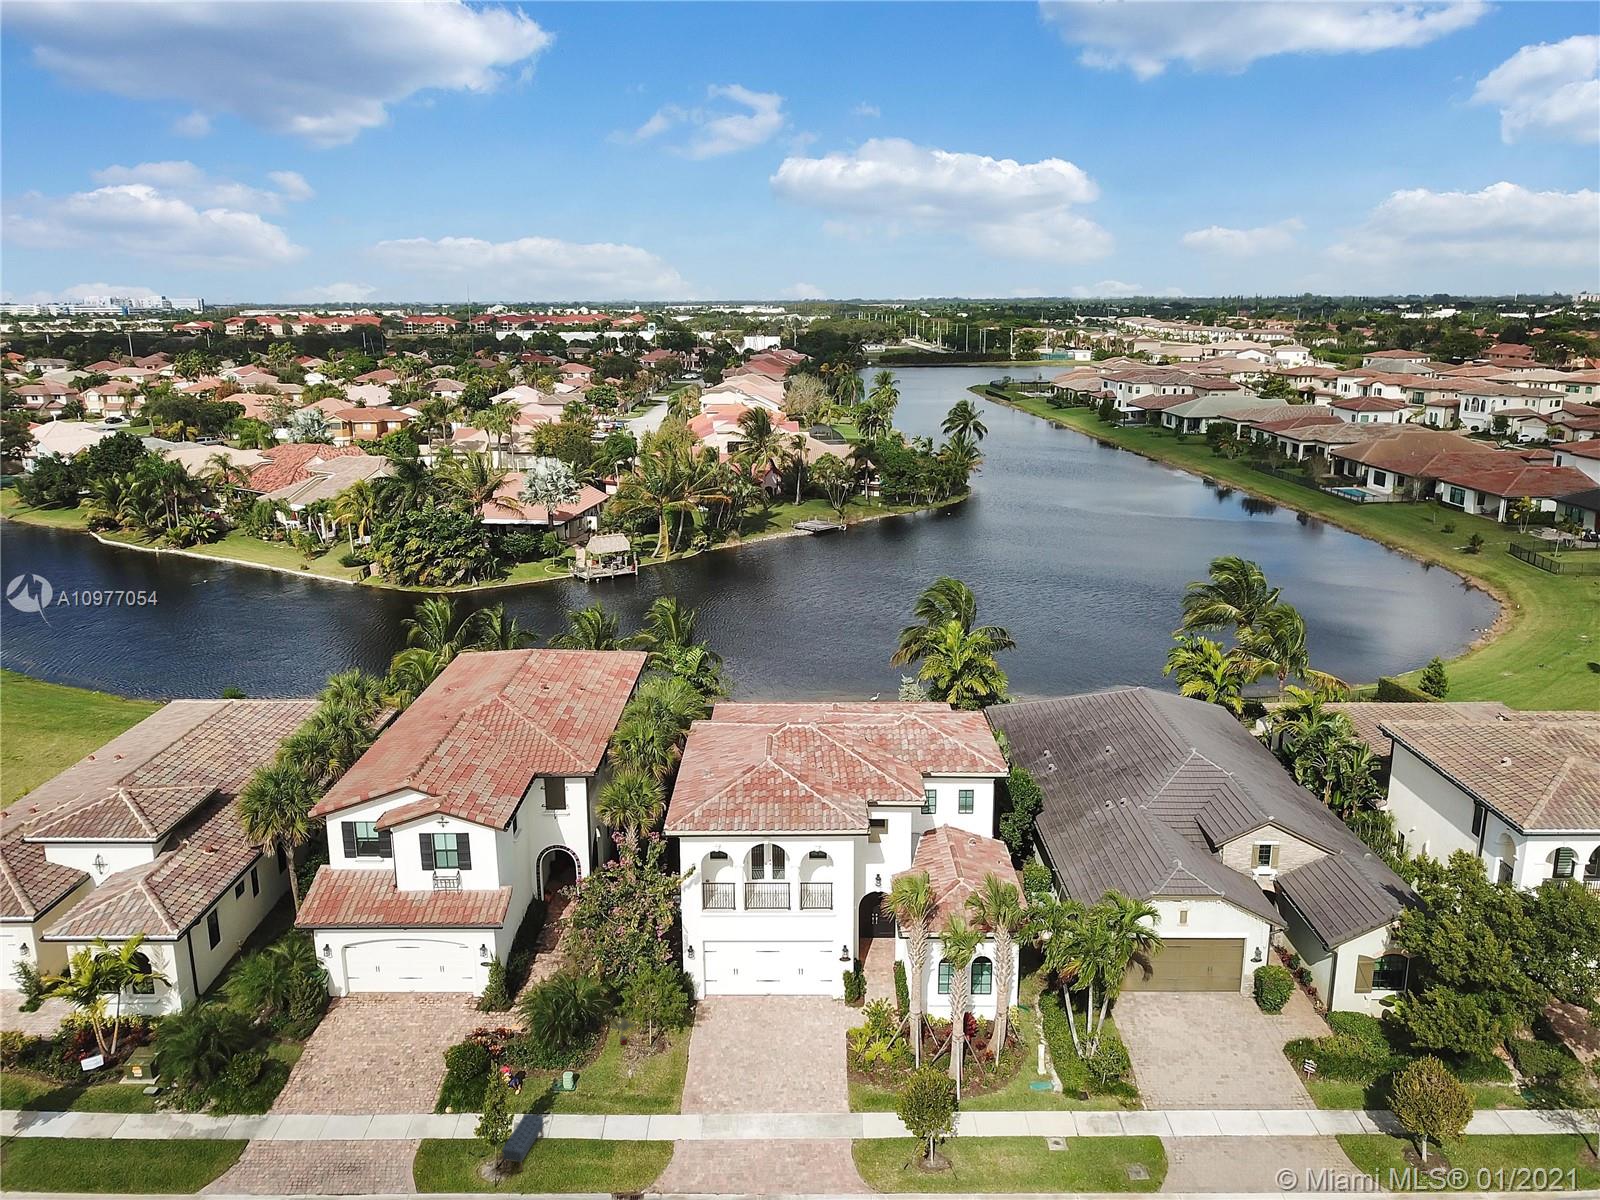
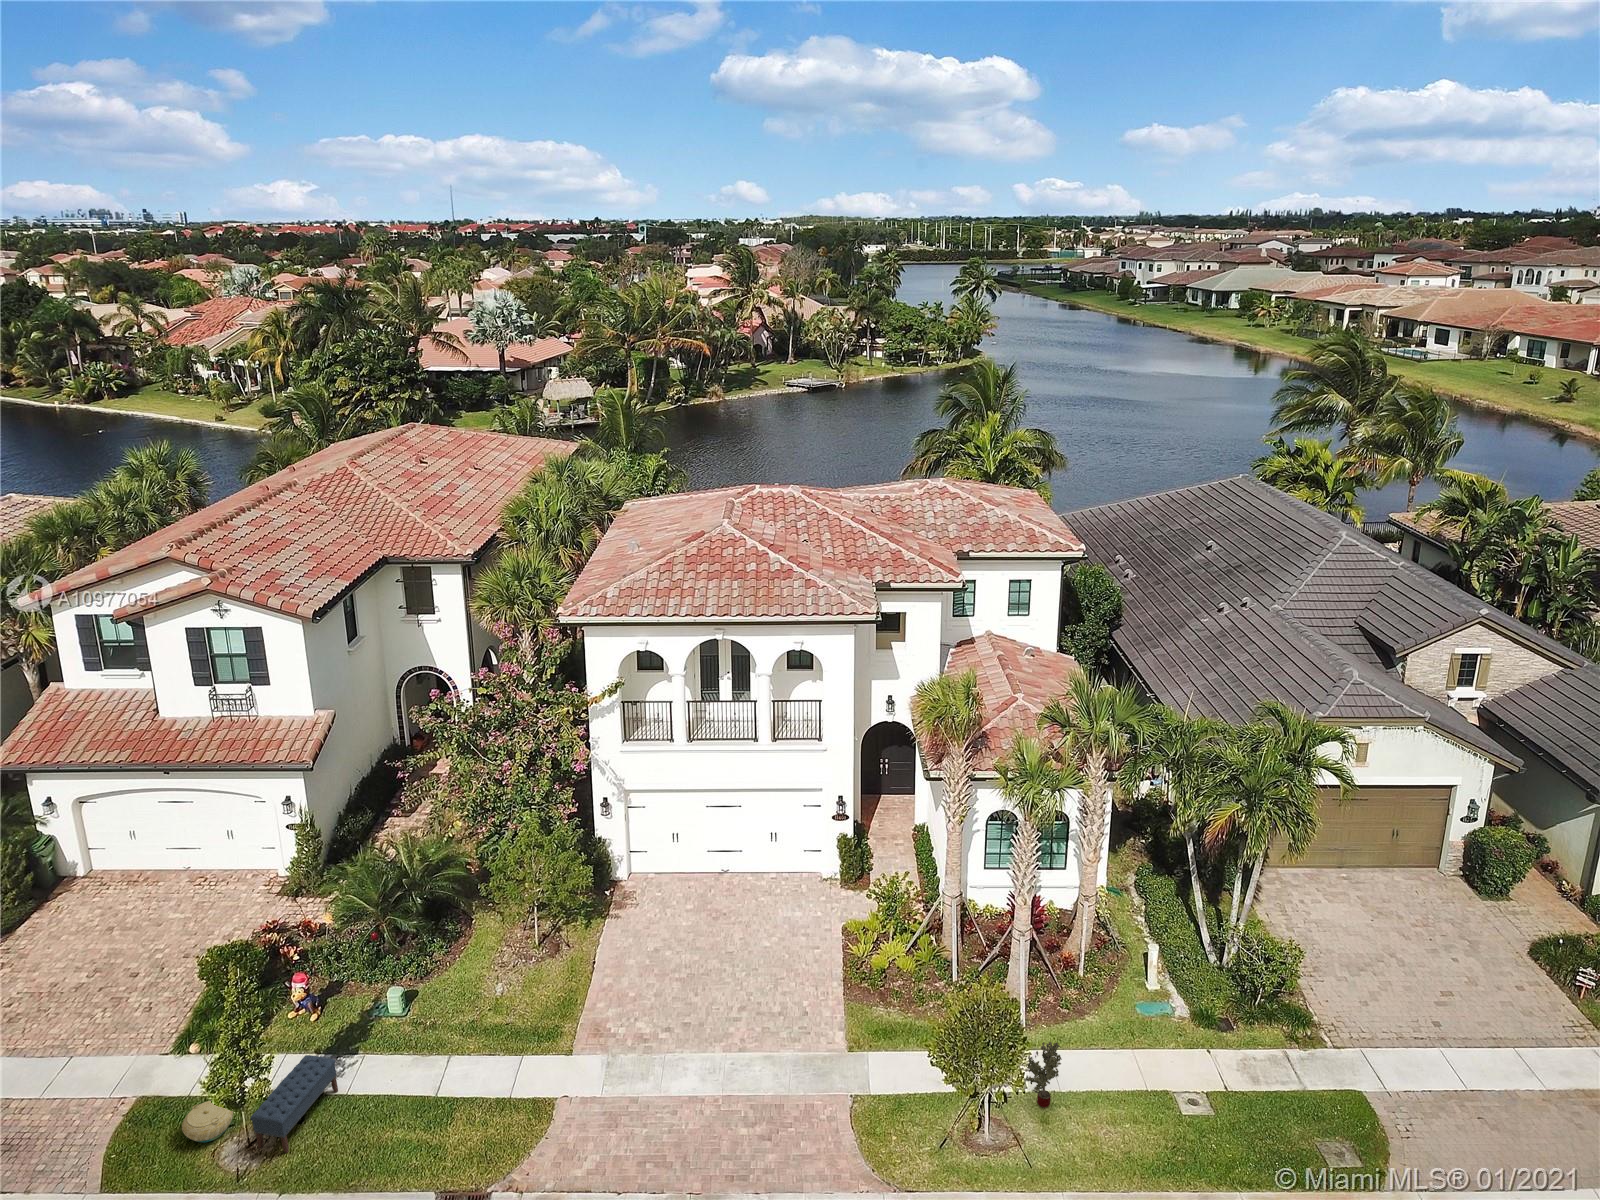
potted tree: present [610,1017,635,1045] -> present [1026,1042,1062,1108]
basket: none [458,1141,486,1166] -> present [182,1101,233,1142]

